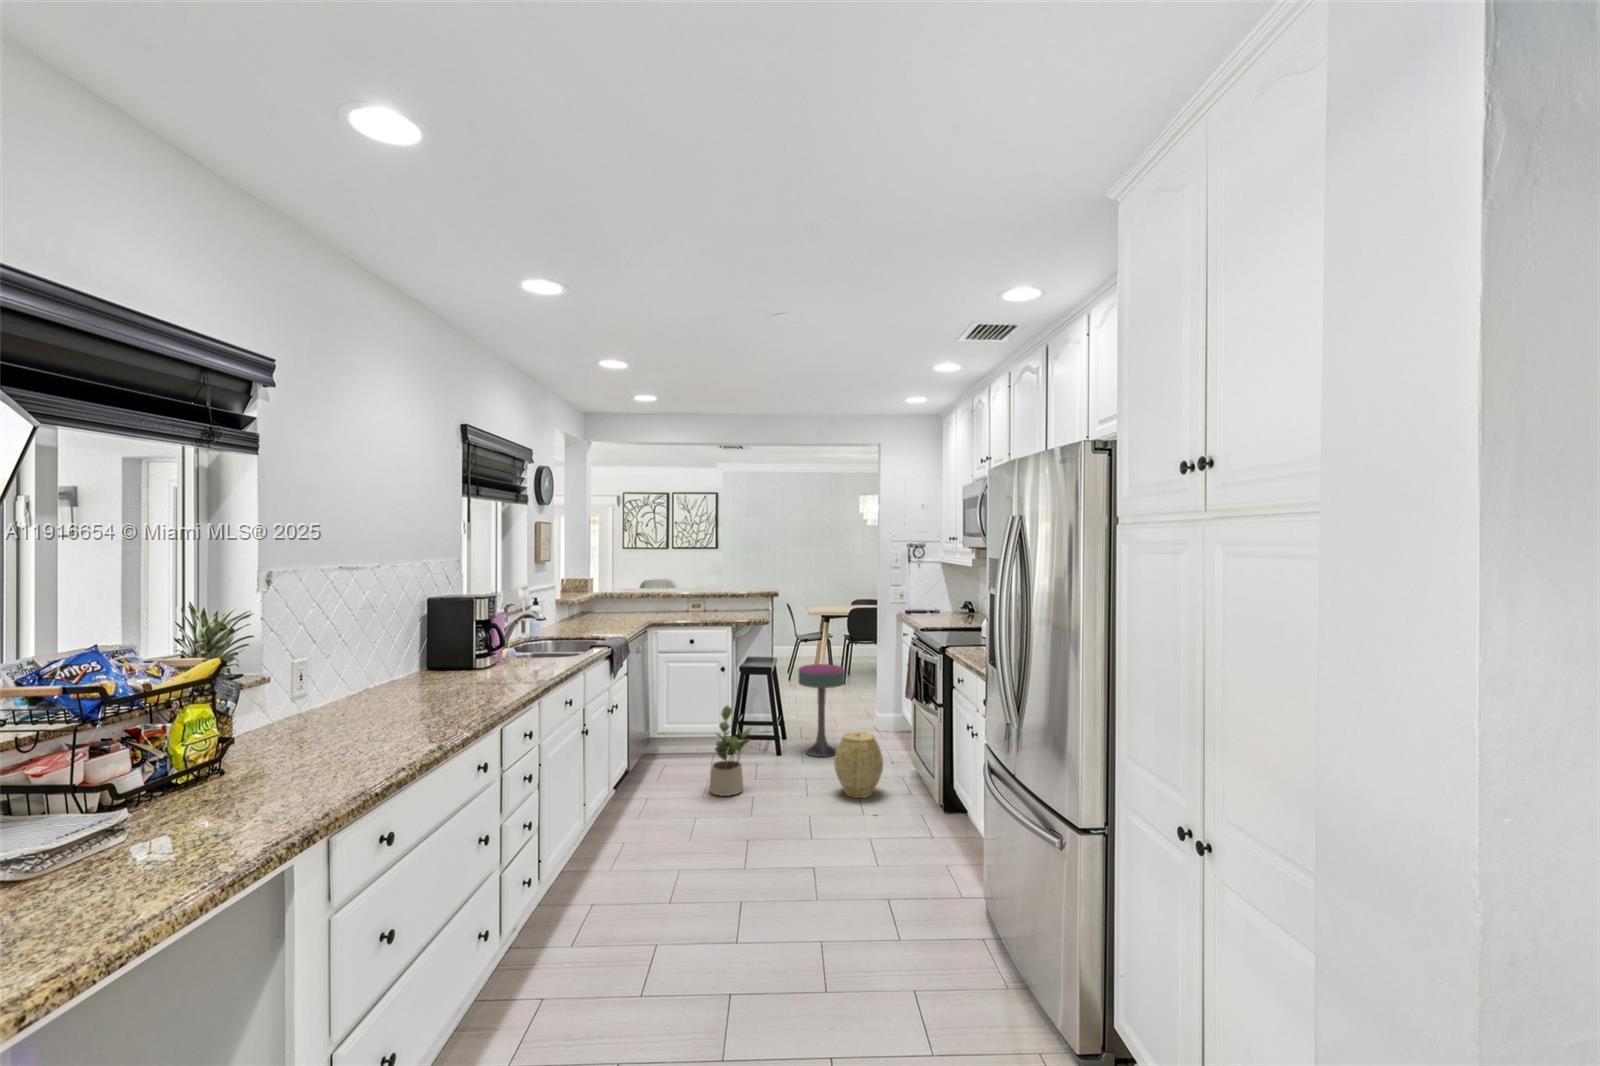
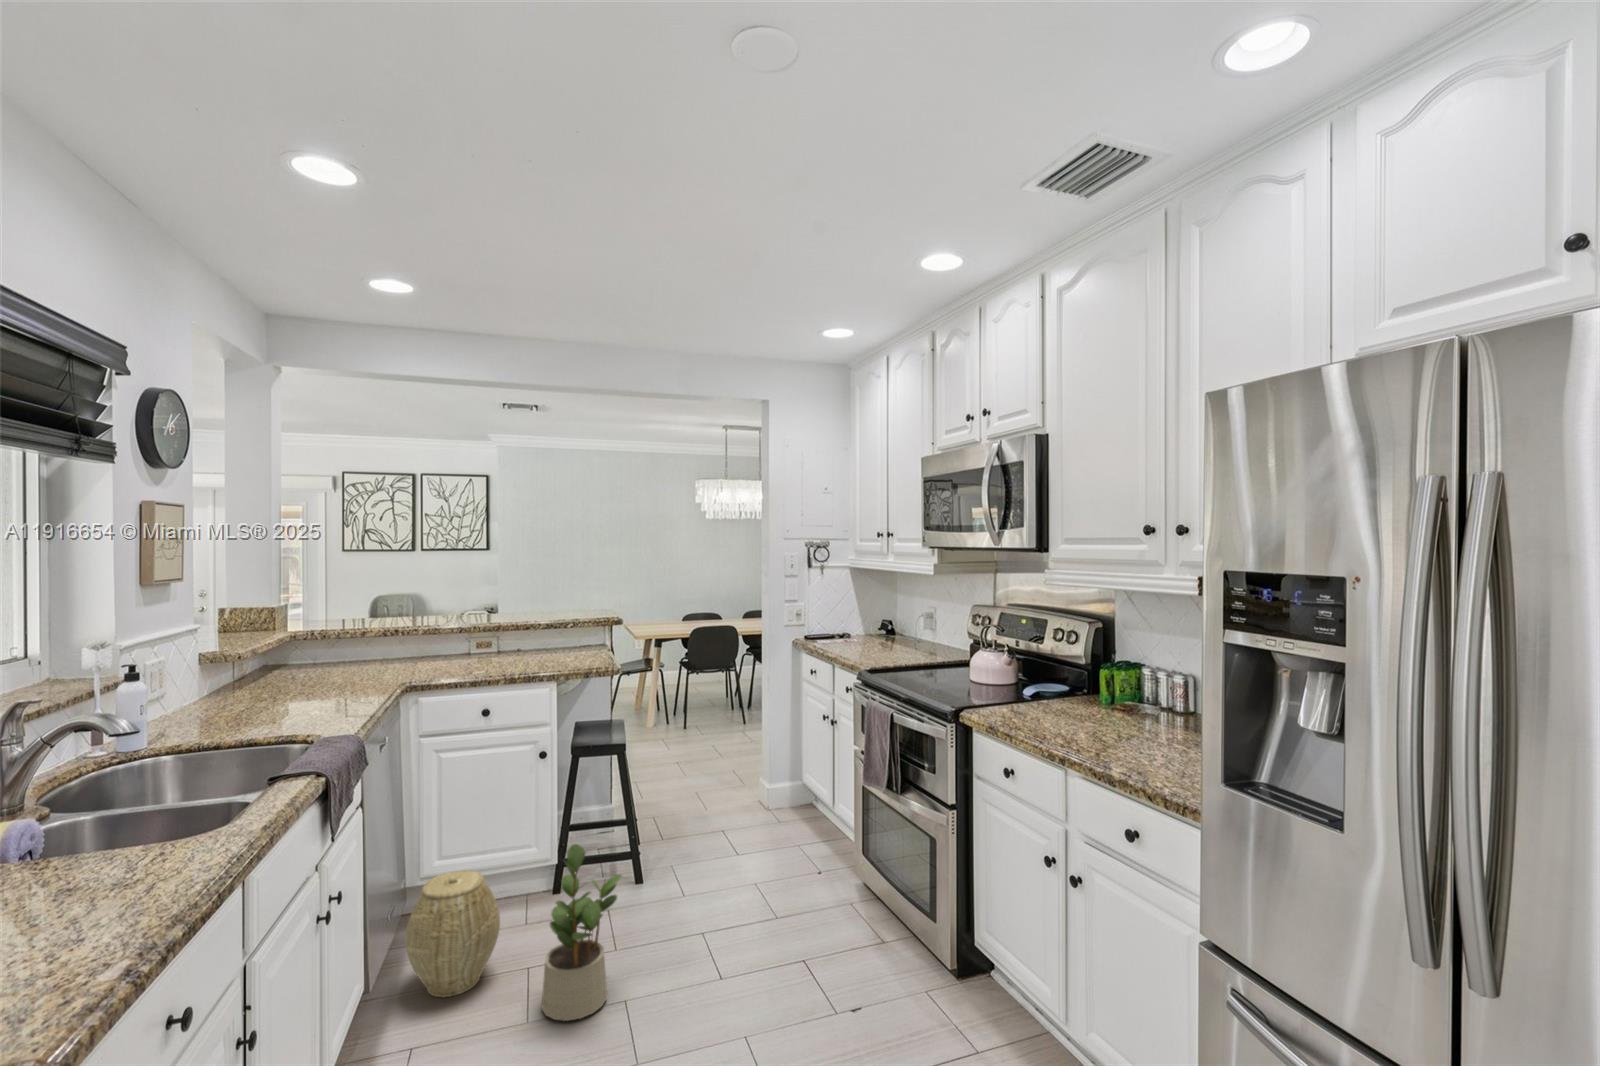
bar stool: present [798,664,845,757] -> none [671,729,745,883]
woven basket: present [834,732,883,798] -> present [405,870,500,997]

